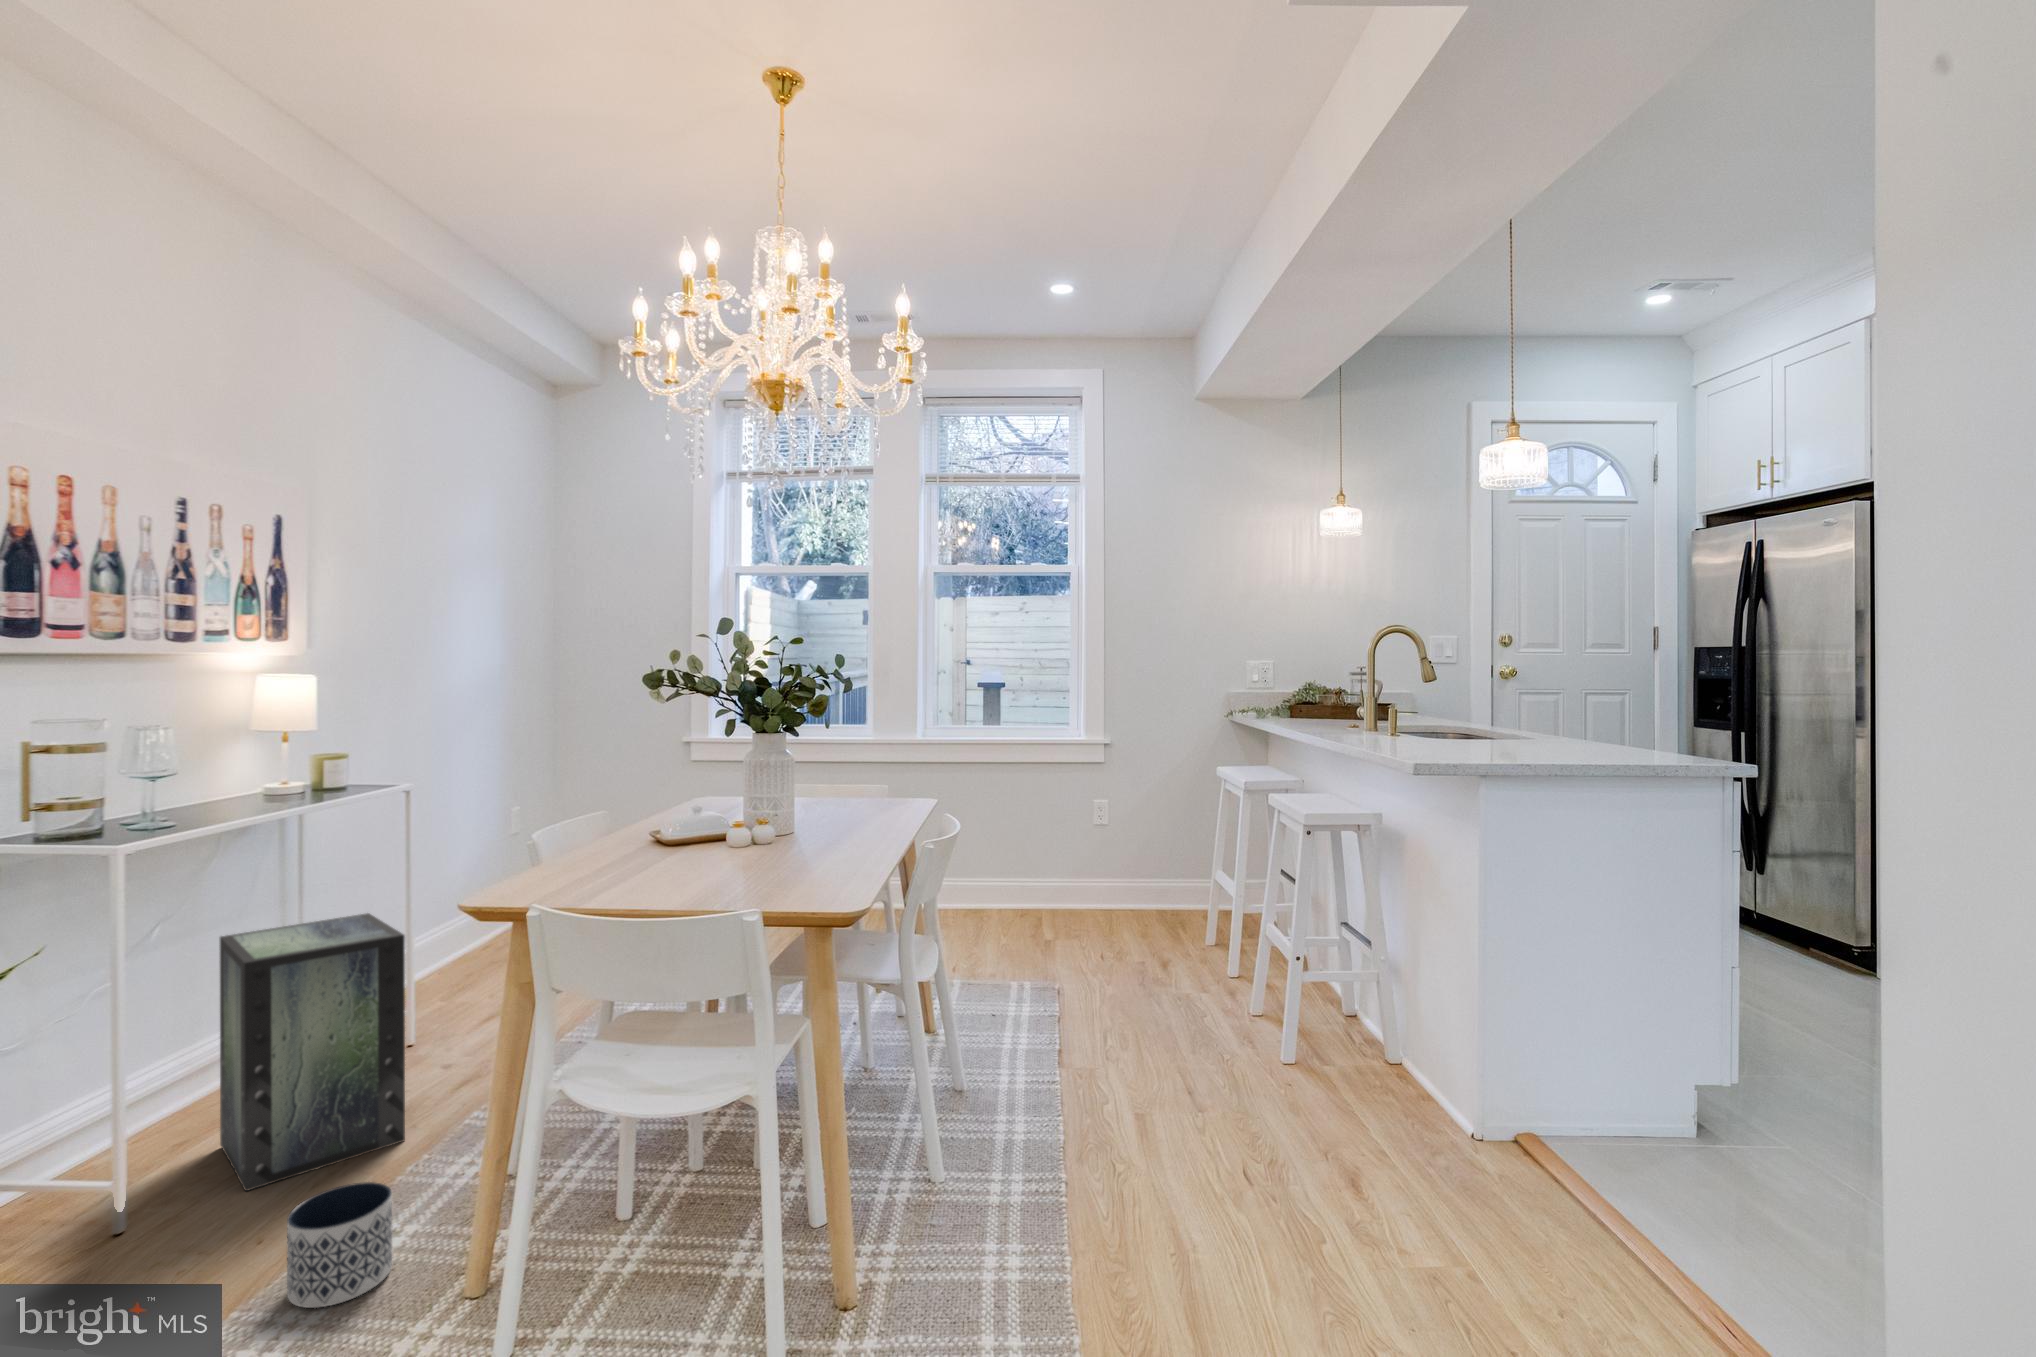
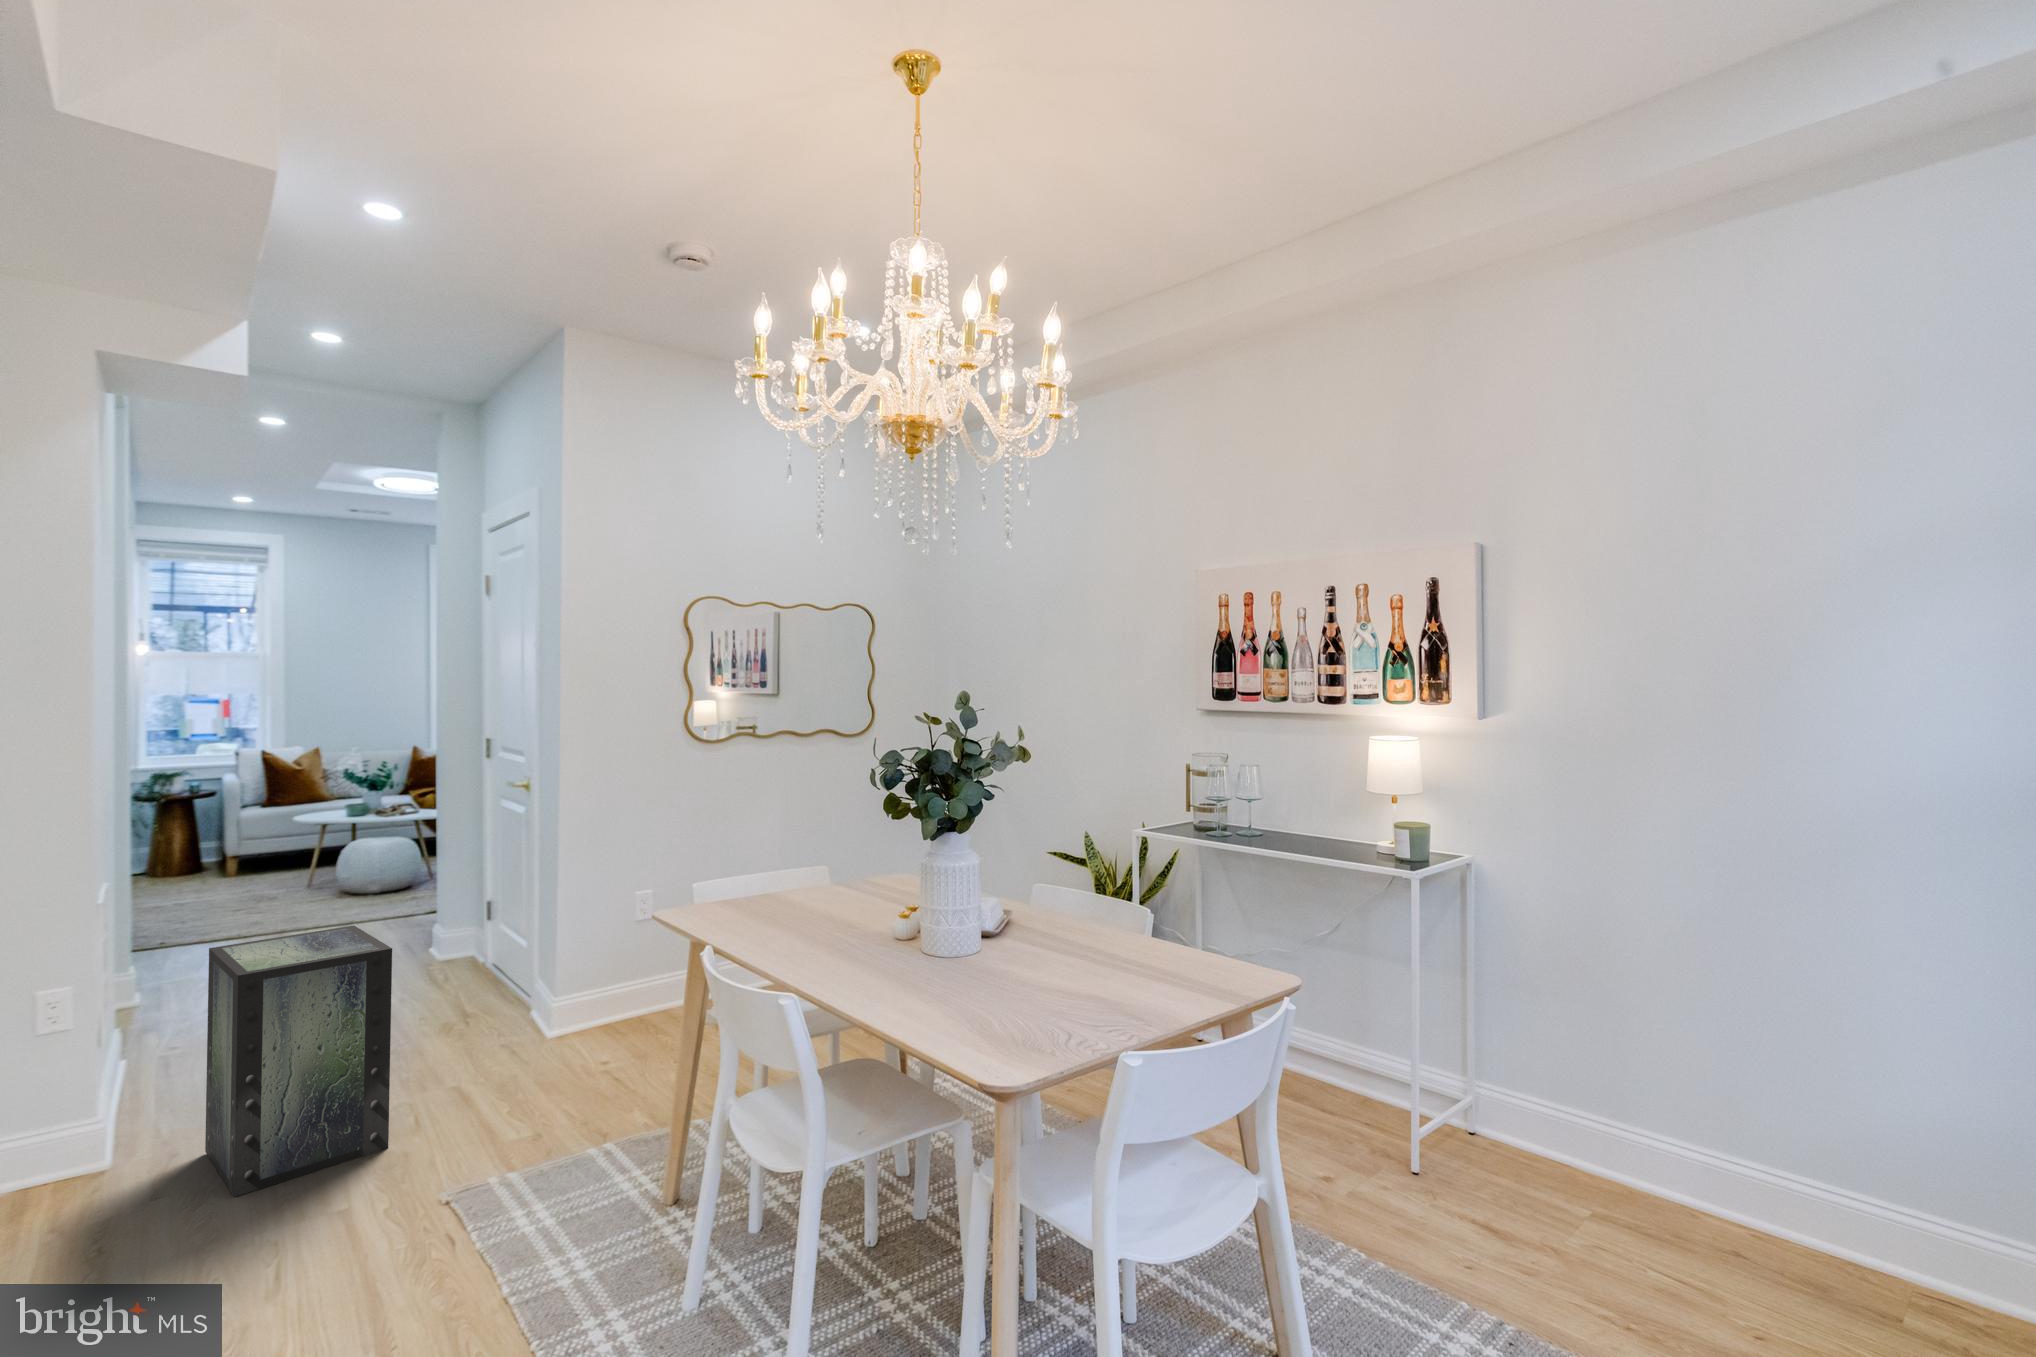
planter: present [287,1182,392,1308] -> none [284,1189,385,1308]

